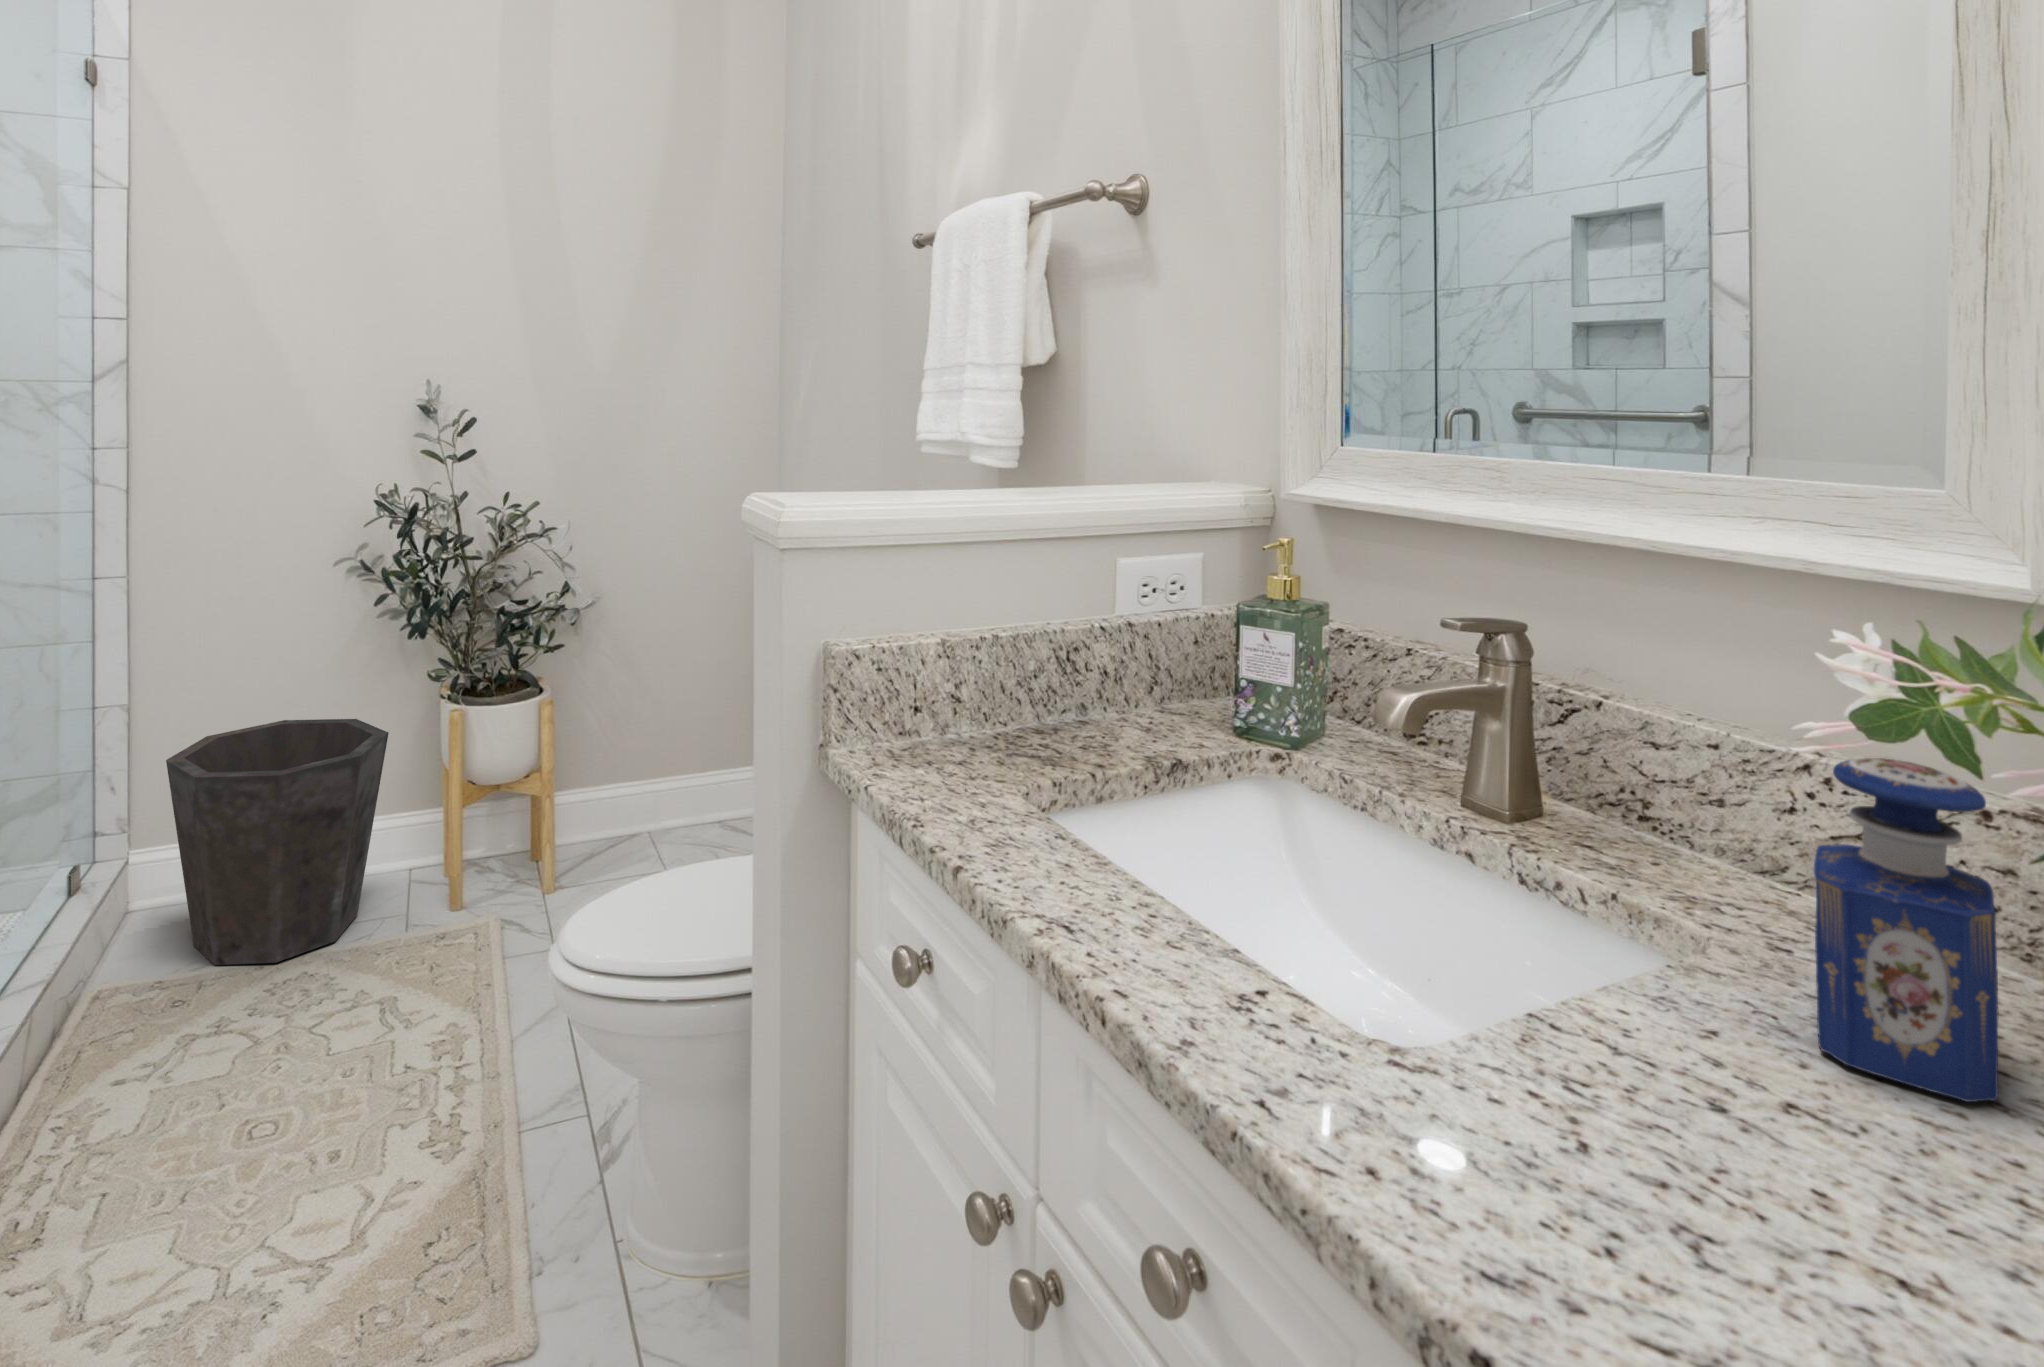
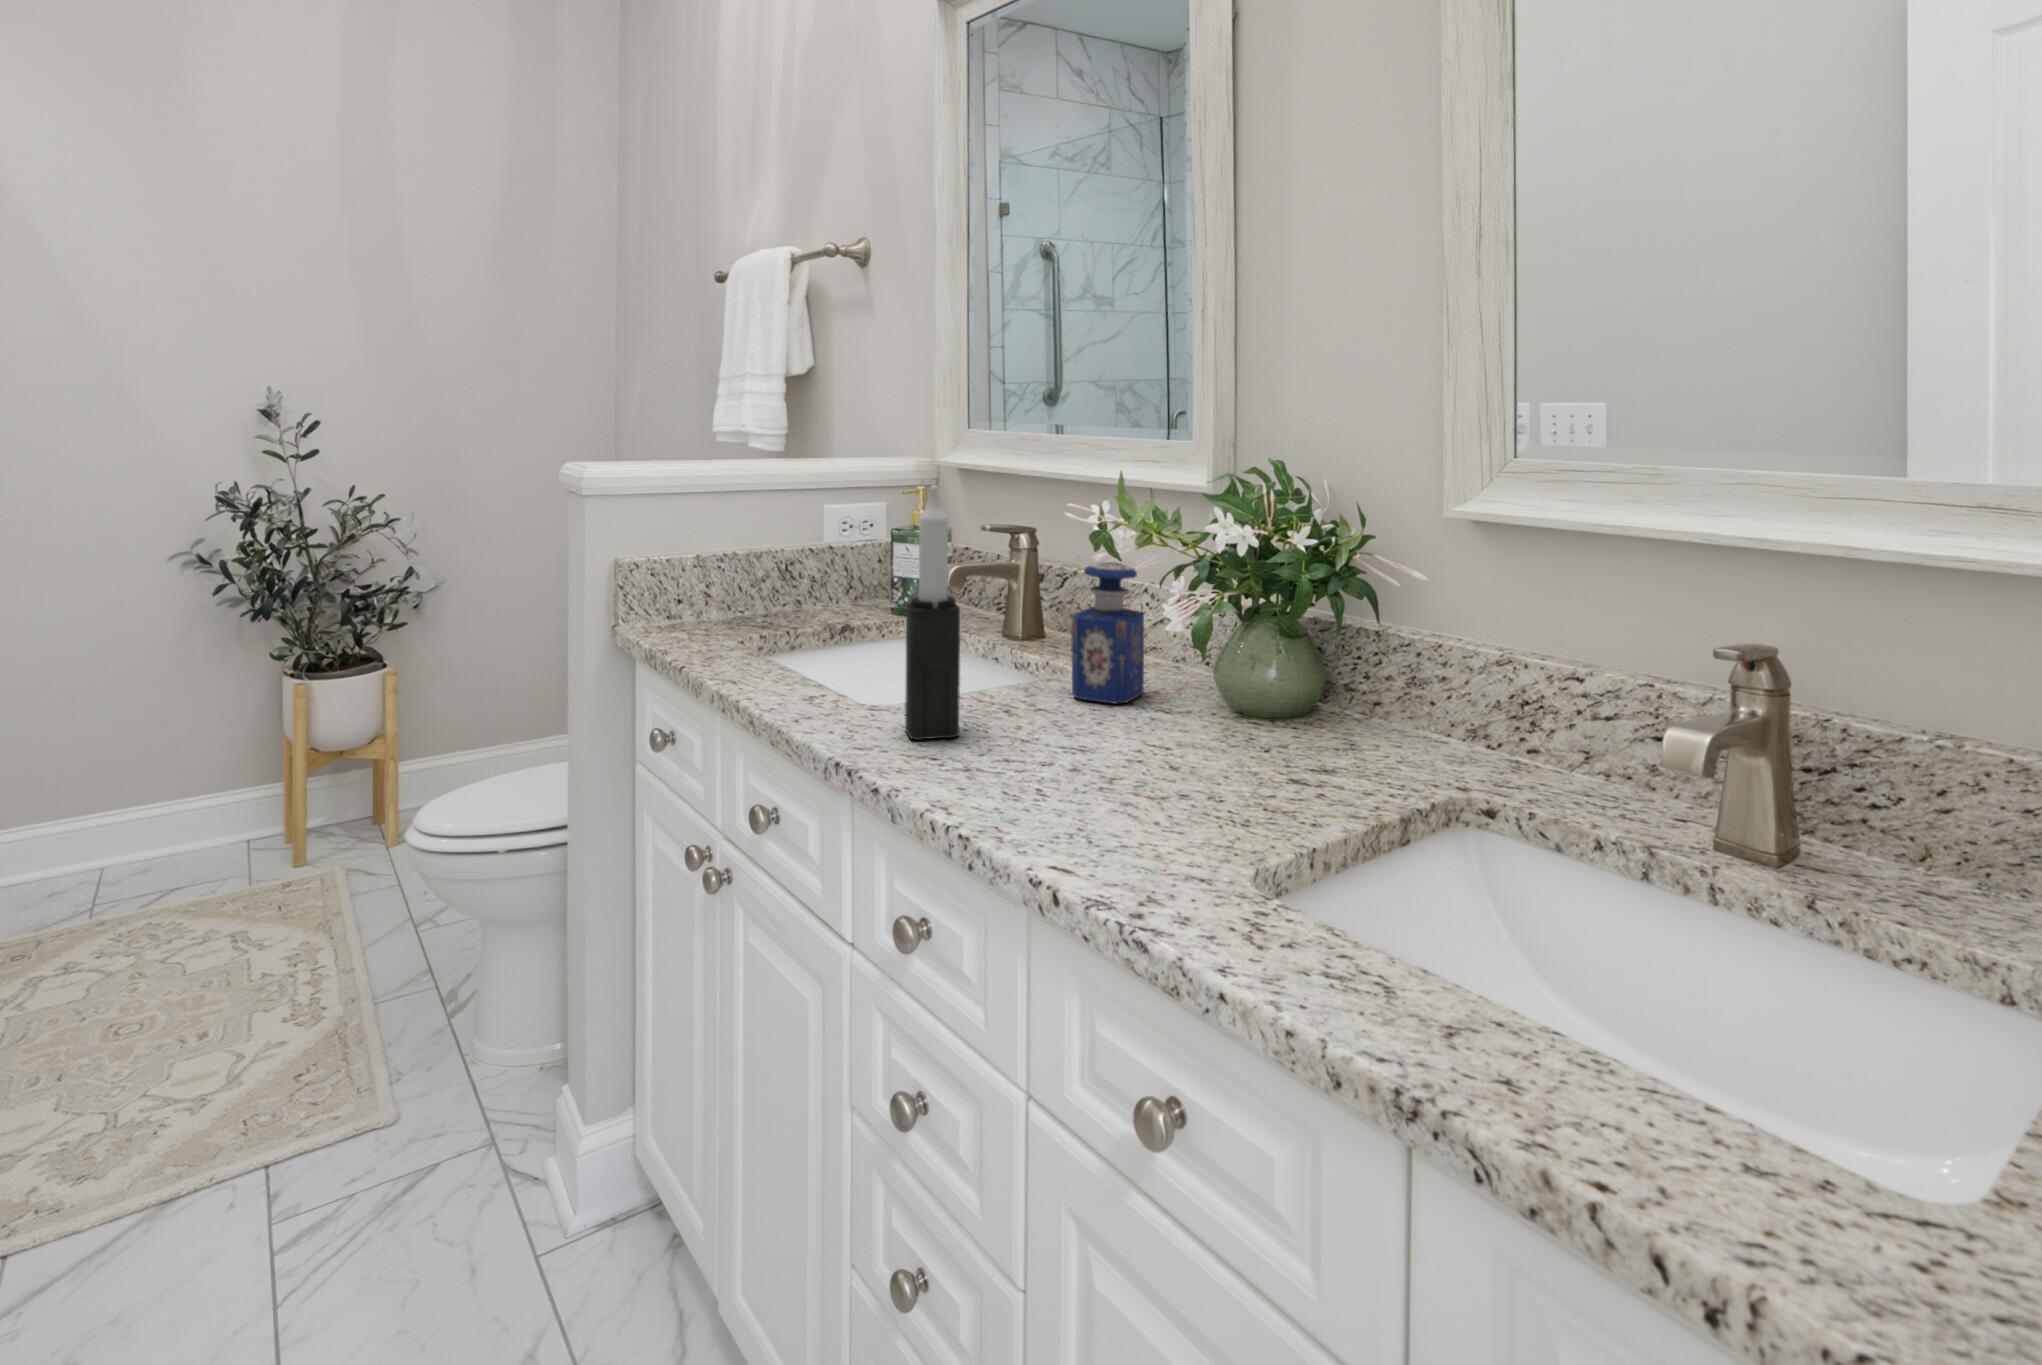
candle: none [1539,610,1708,1246] -> present [905,485,960,740]
waste bin: present [166,719,389,965] -> none [15,697,236,915]

